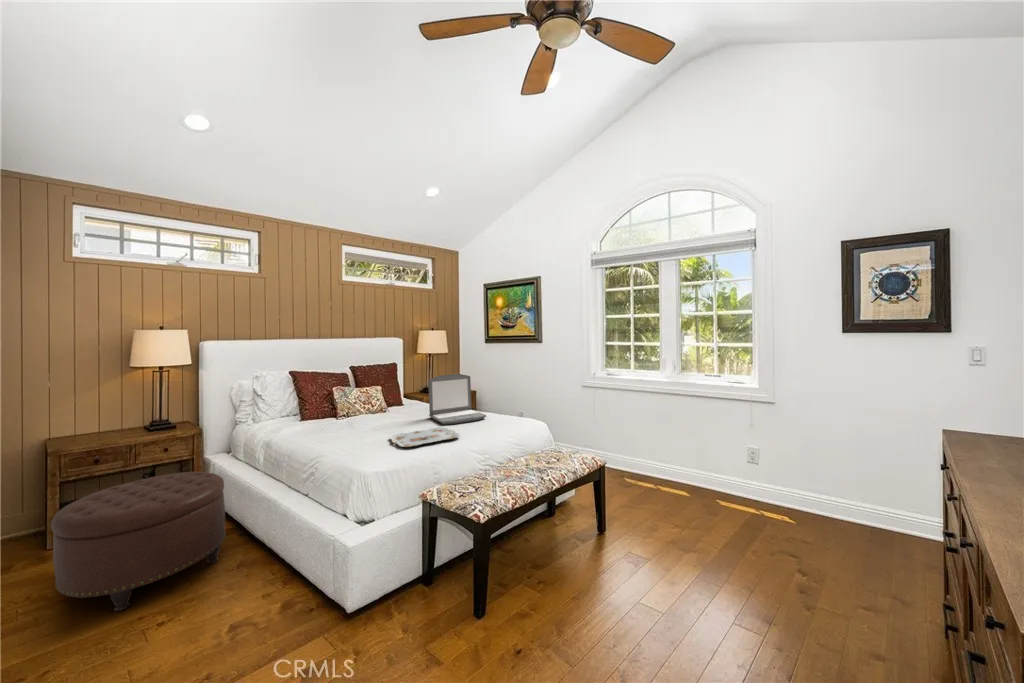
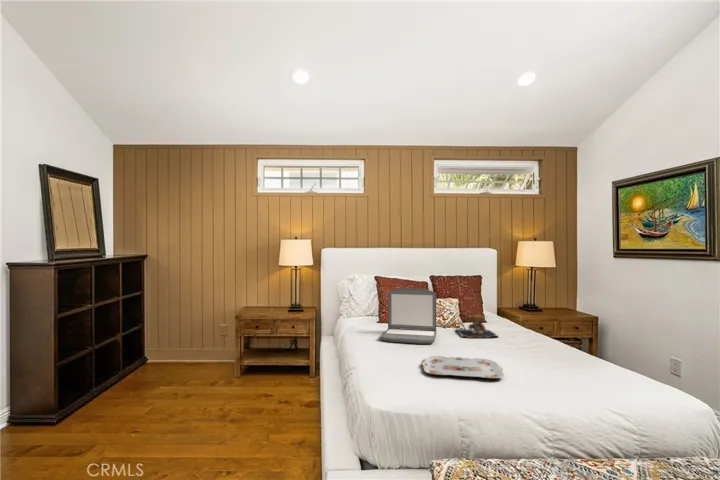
laptop: present [429,374,486,425] -> present [381,288,436,344]
teddy bear: none [388,396,428,417] -> present [457,315,496,338]
ottoman: present [51,472,226,611] -> none [211,346,305,438]

